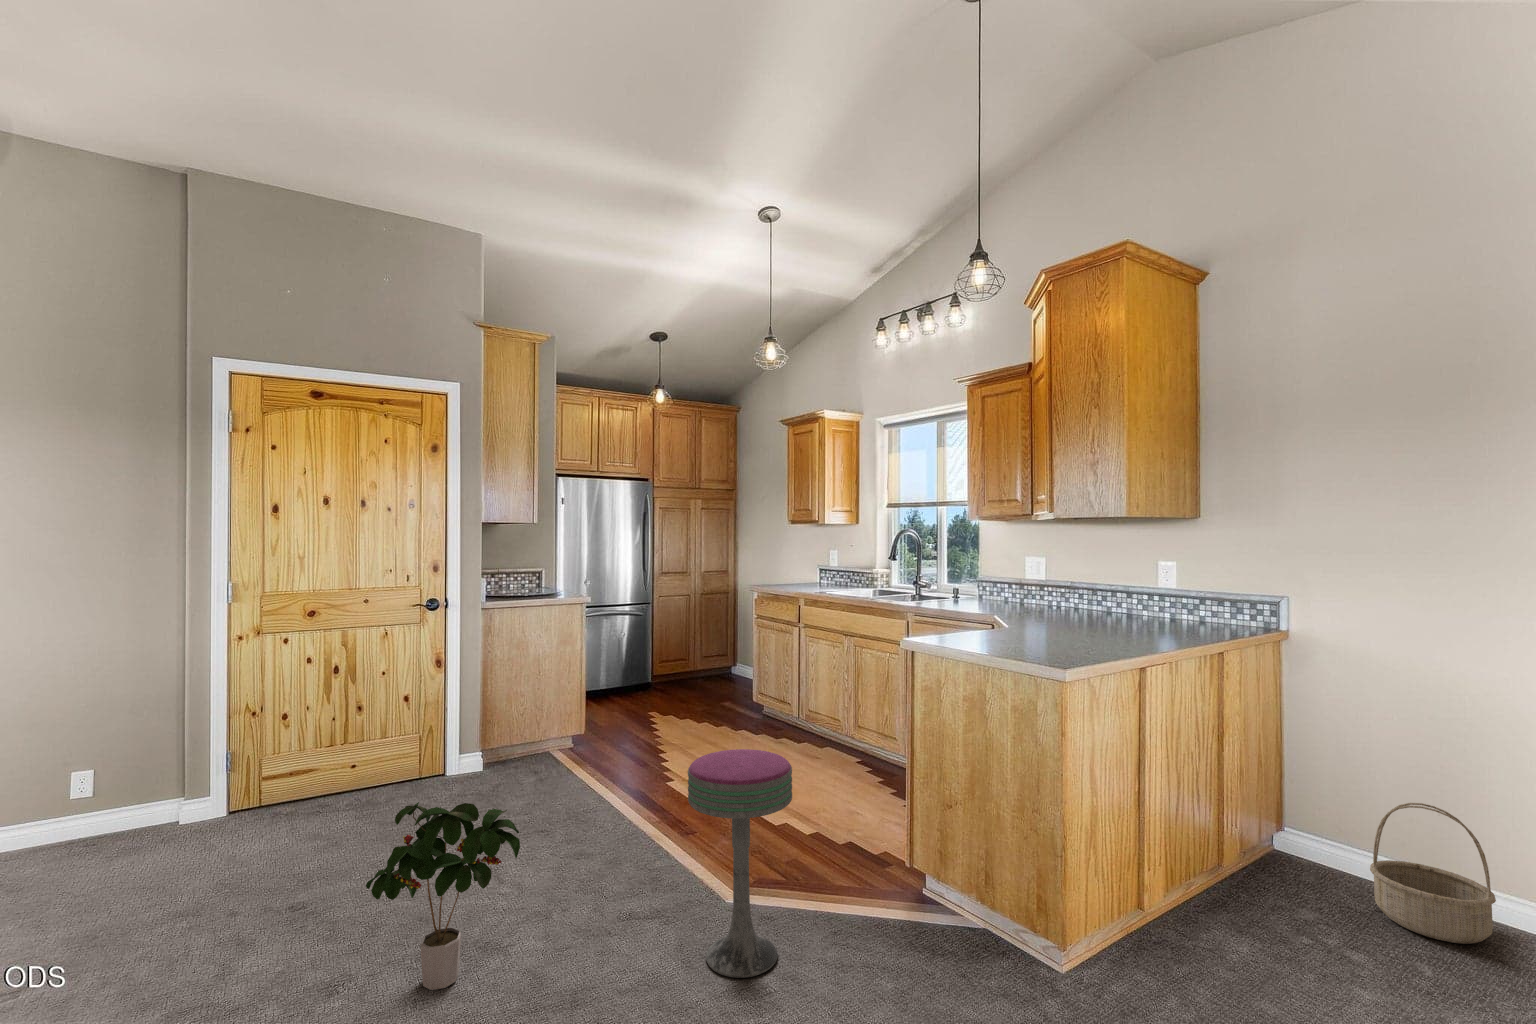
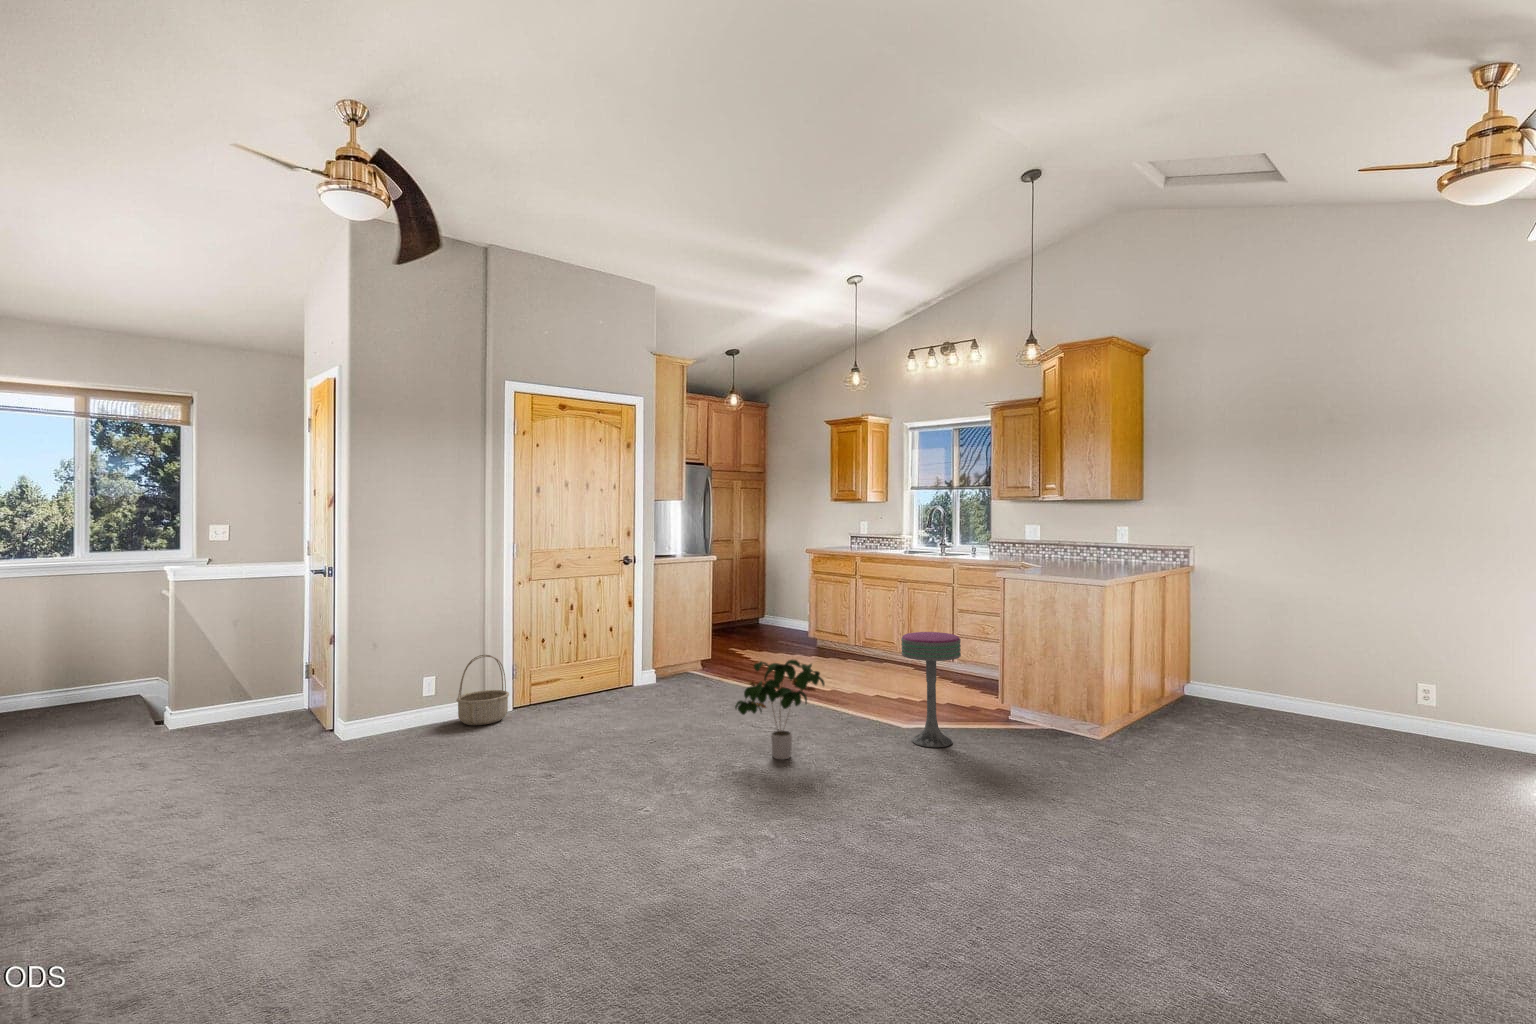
basket: present [1370,803,1496,944] -> present [456,655,509,725]

